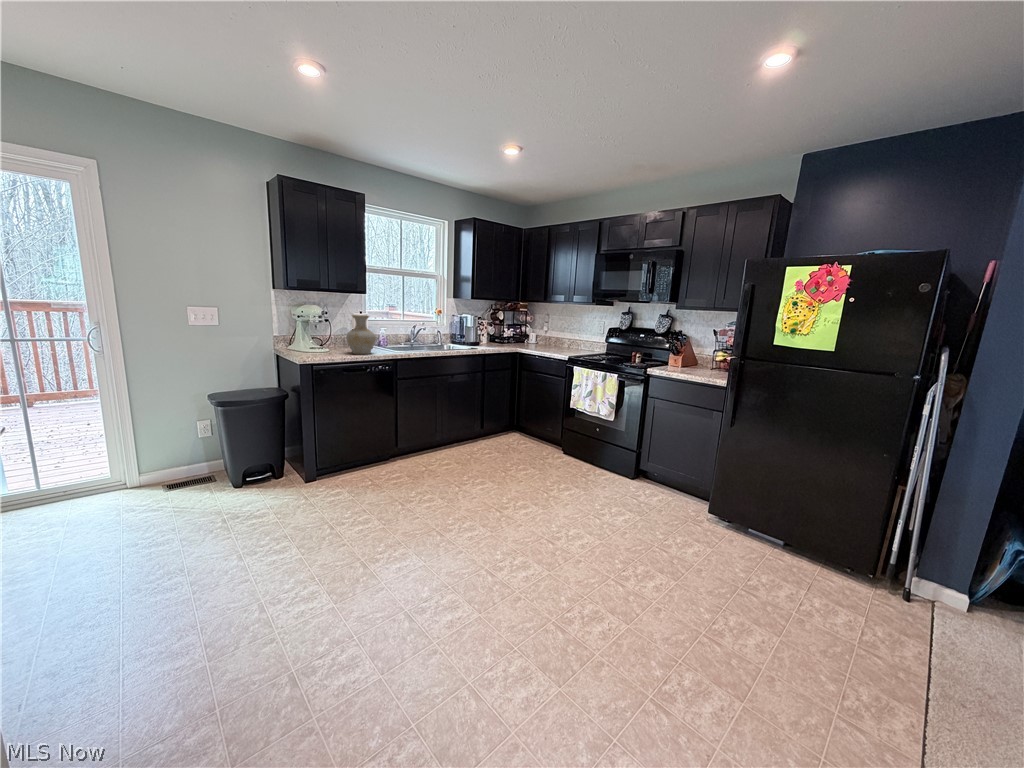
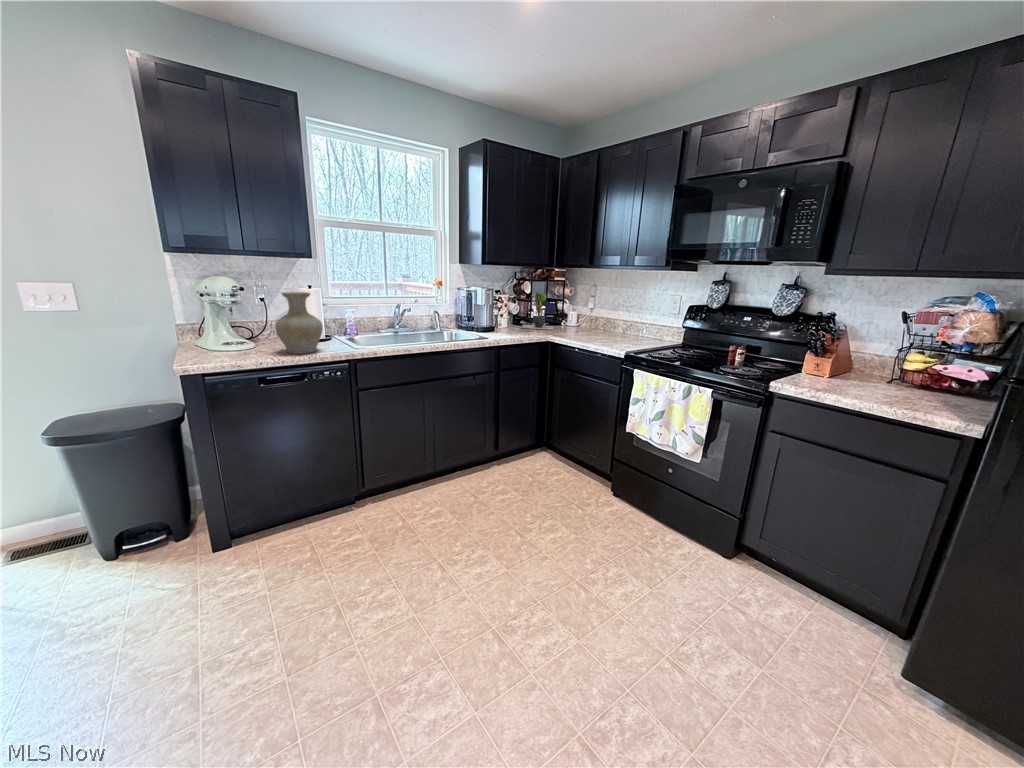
potted plant: none [497,318,520,345] -> present [521,292,553,330]

